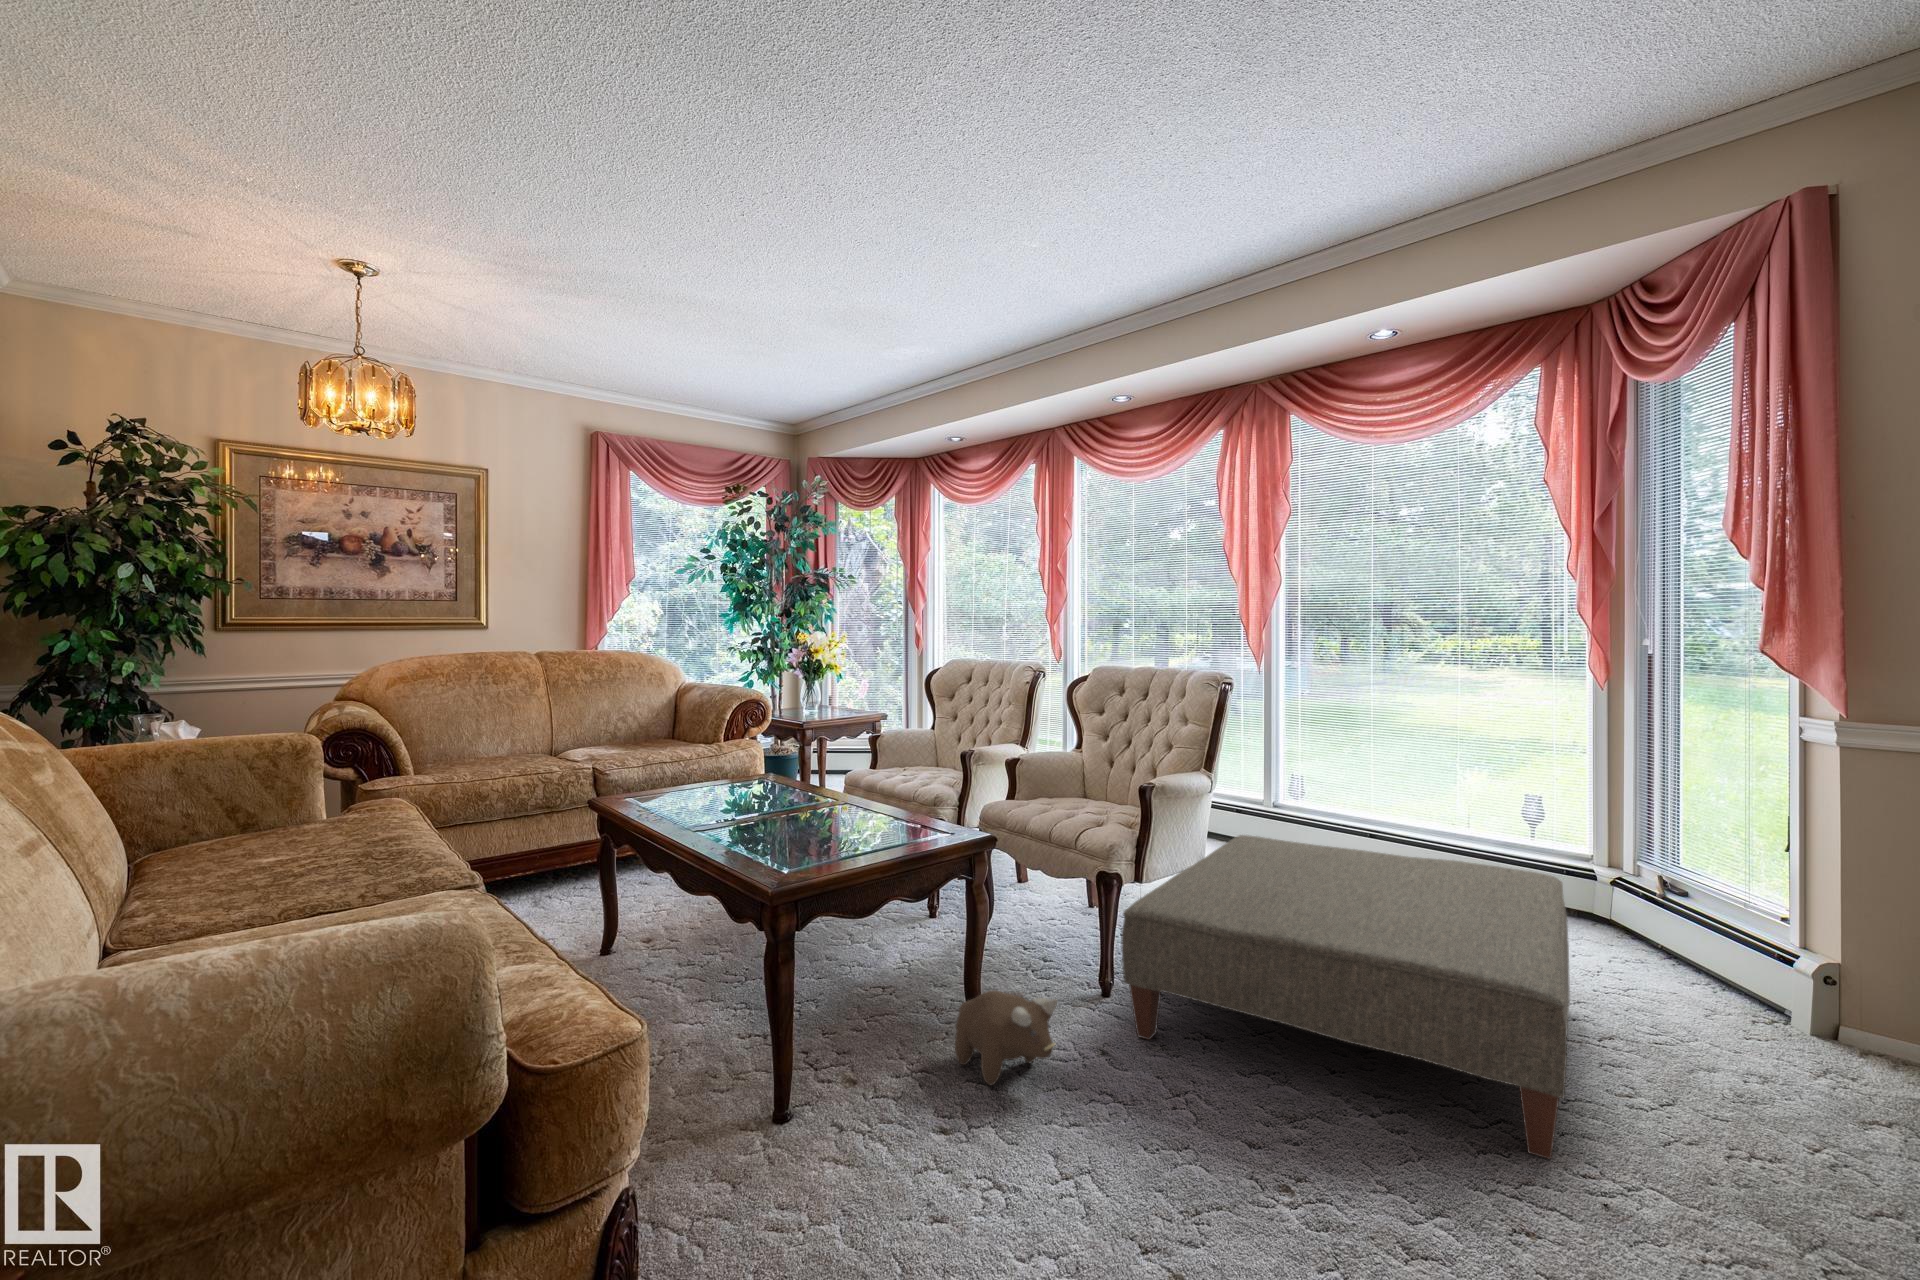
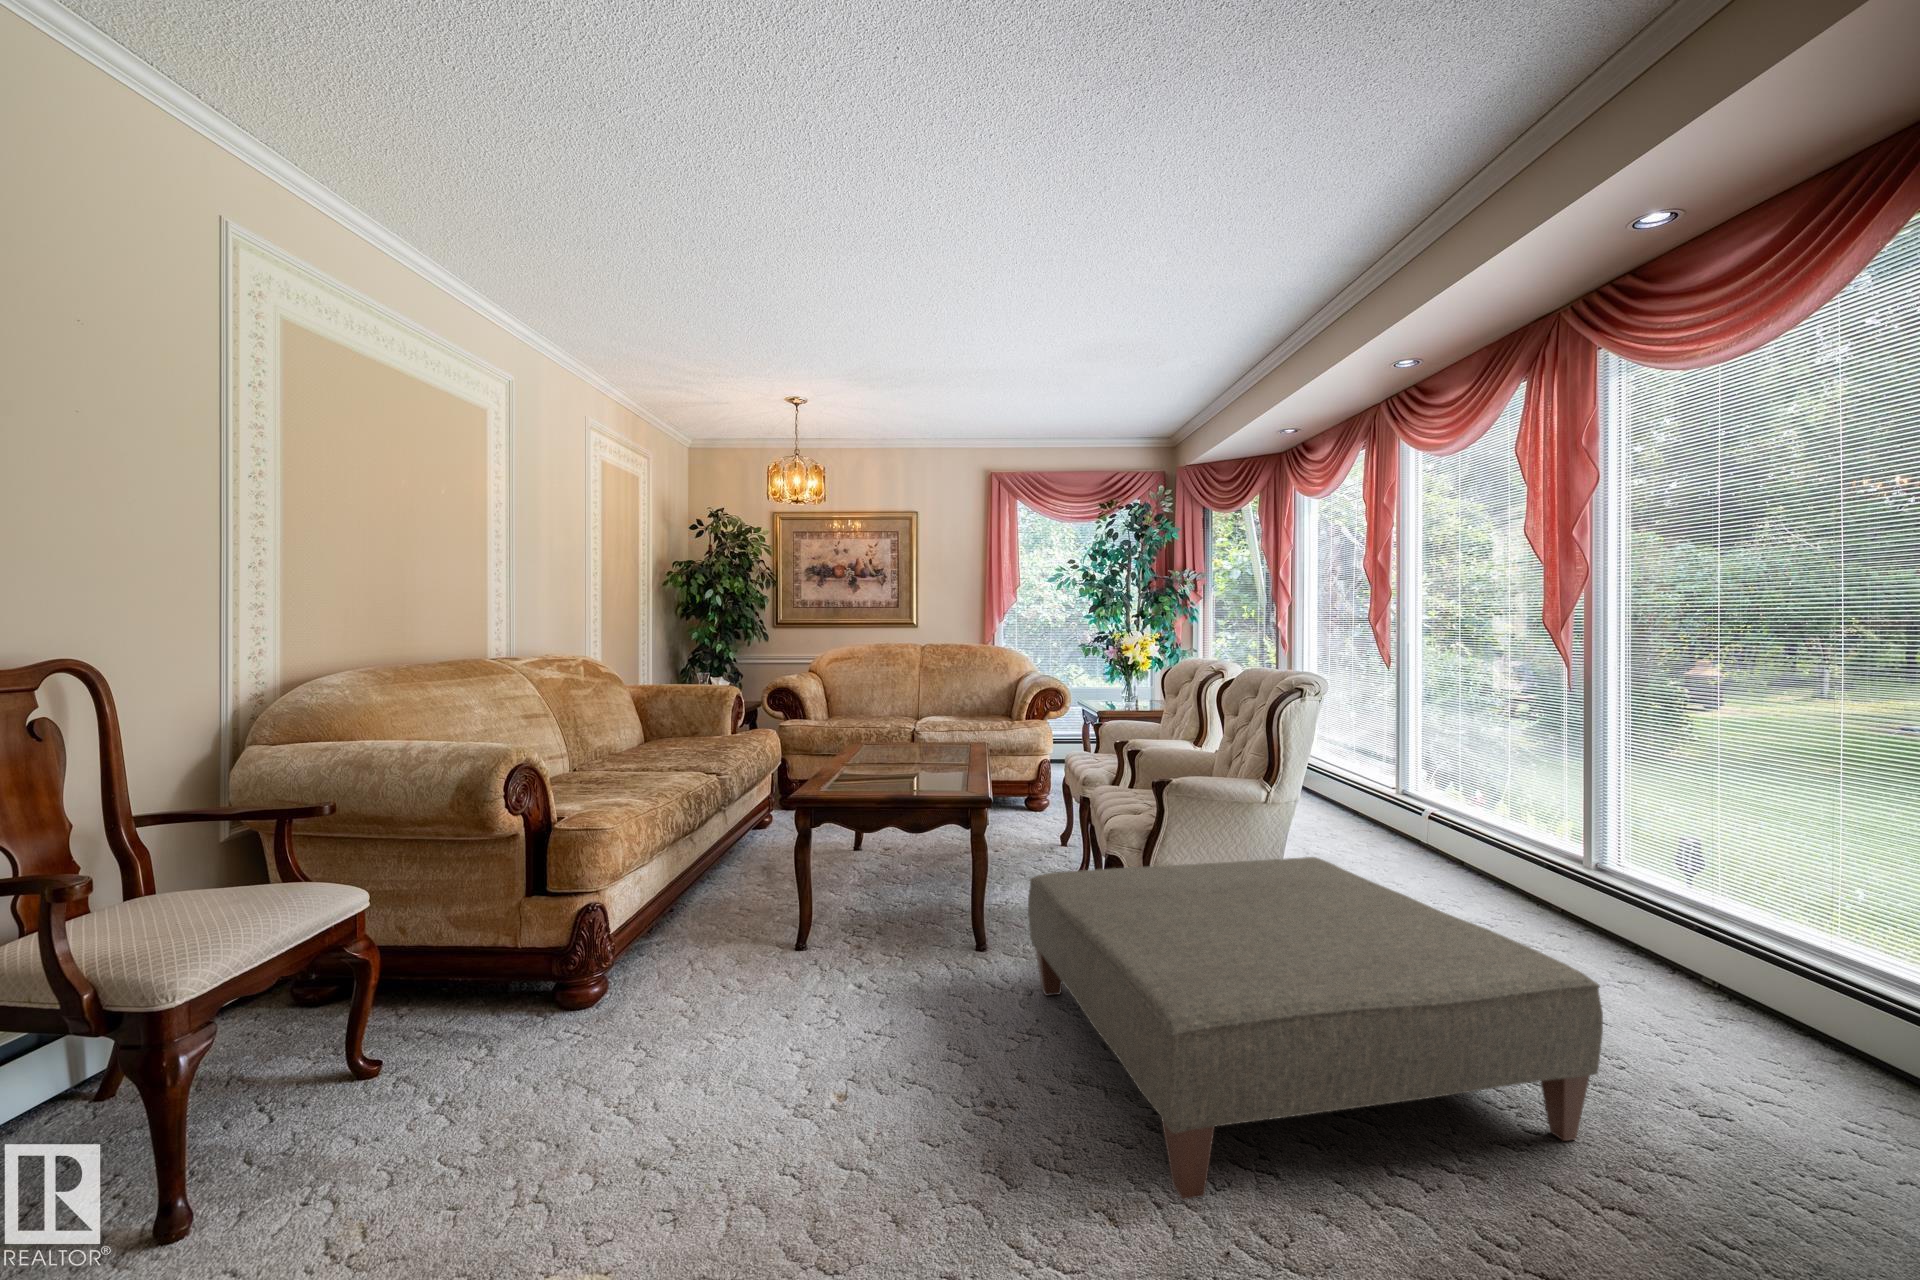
plush toy: present [955,990,1057,1085] -> none [888,911,951,976]

